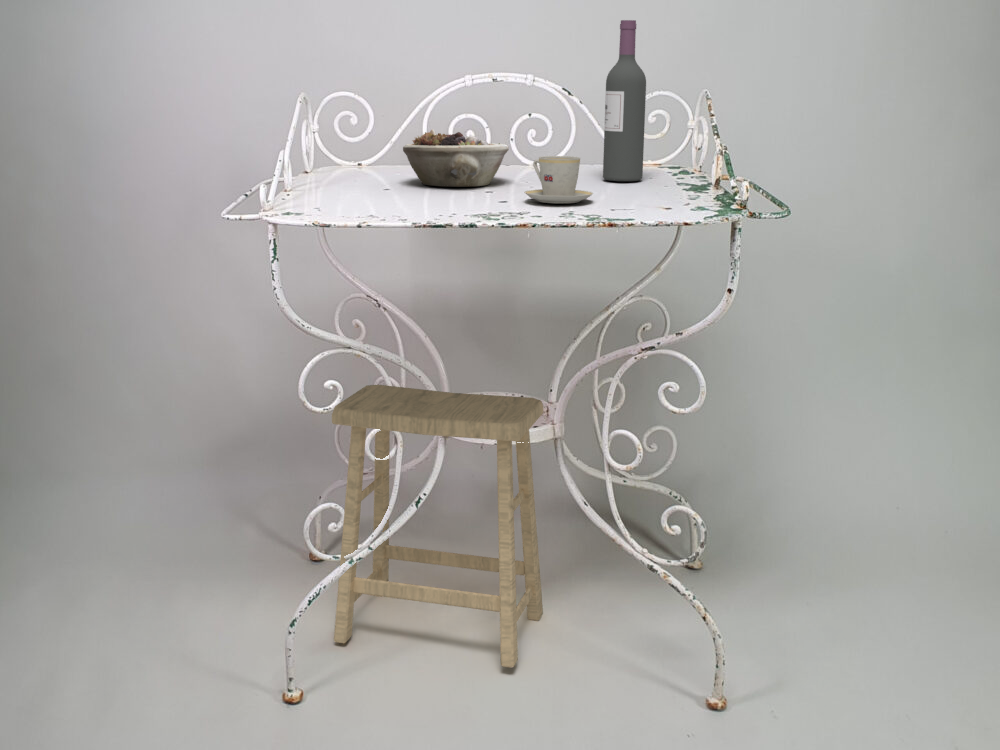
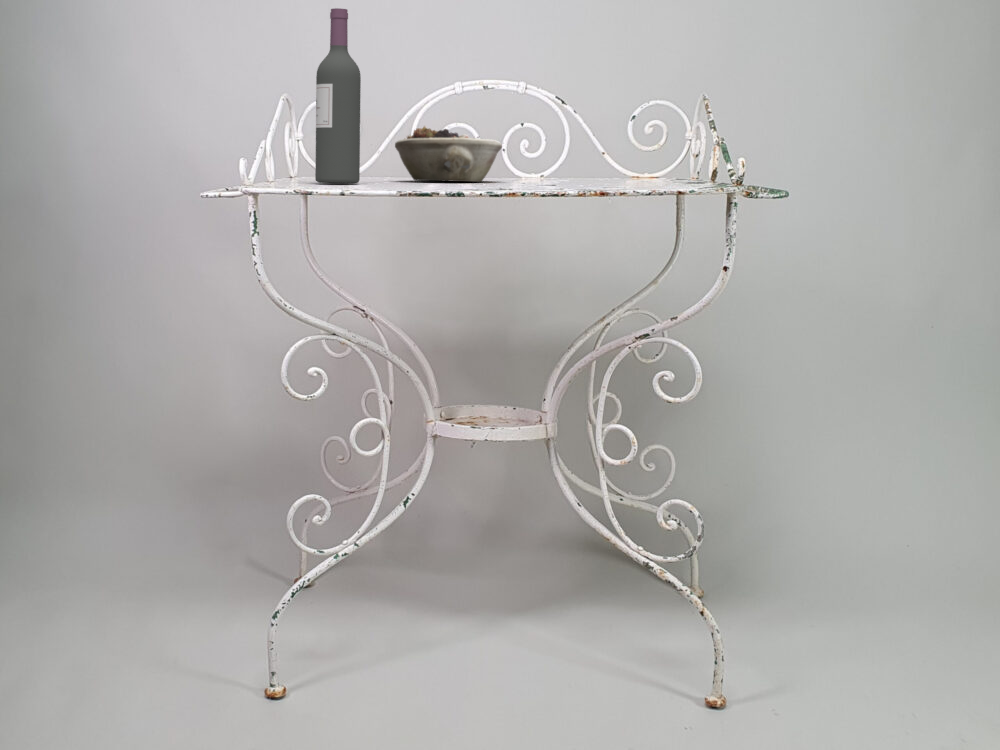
wine bottle: present [603,20,646,181] -> present [315,8,361,183]
teacup: present [524,156,593,203] -> none [519,141,588,186]
footstool: present [332,385,543,668] -> none [314,386,537,670]

